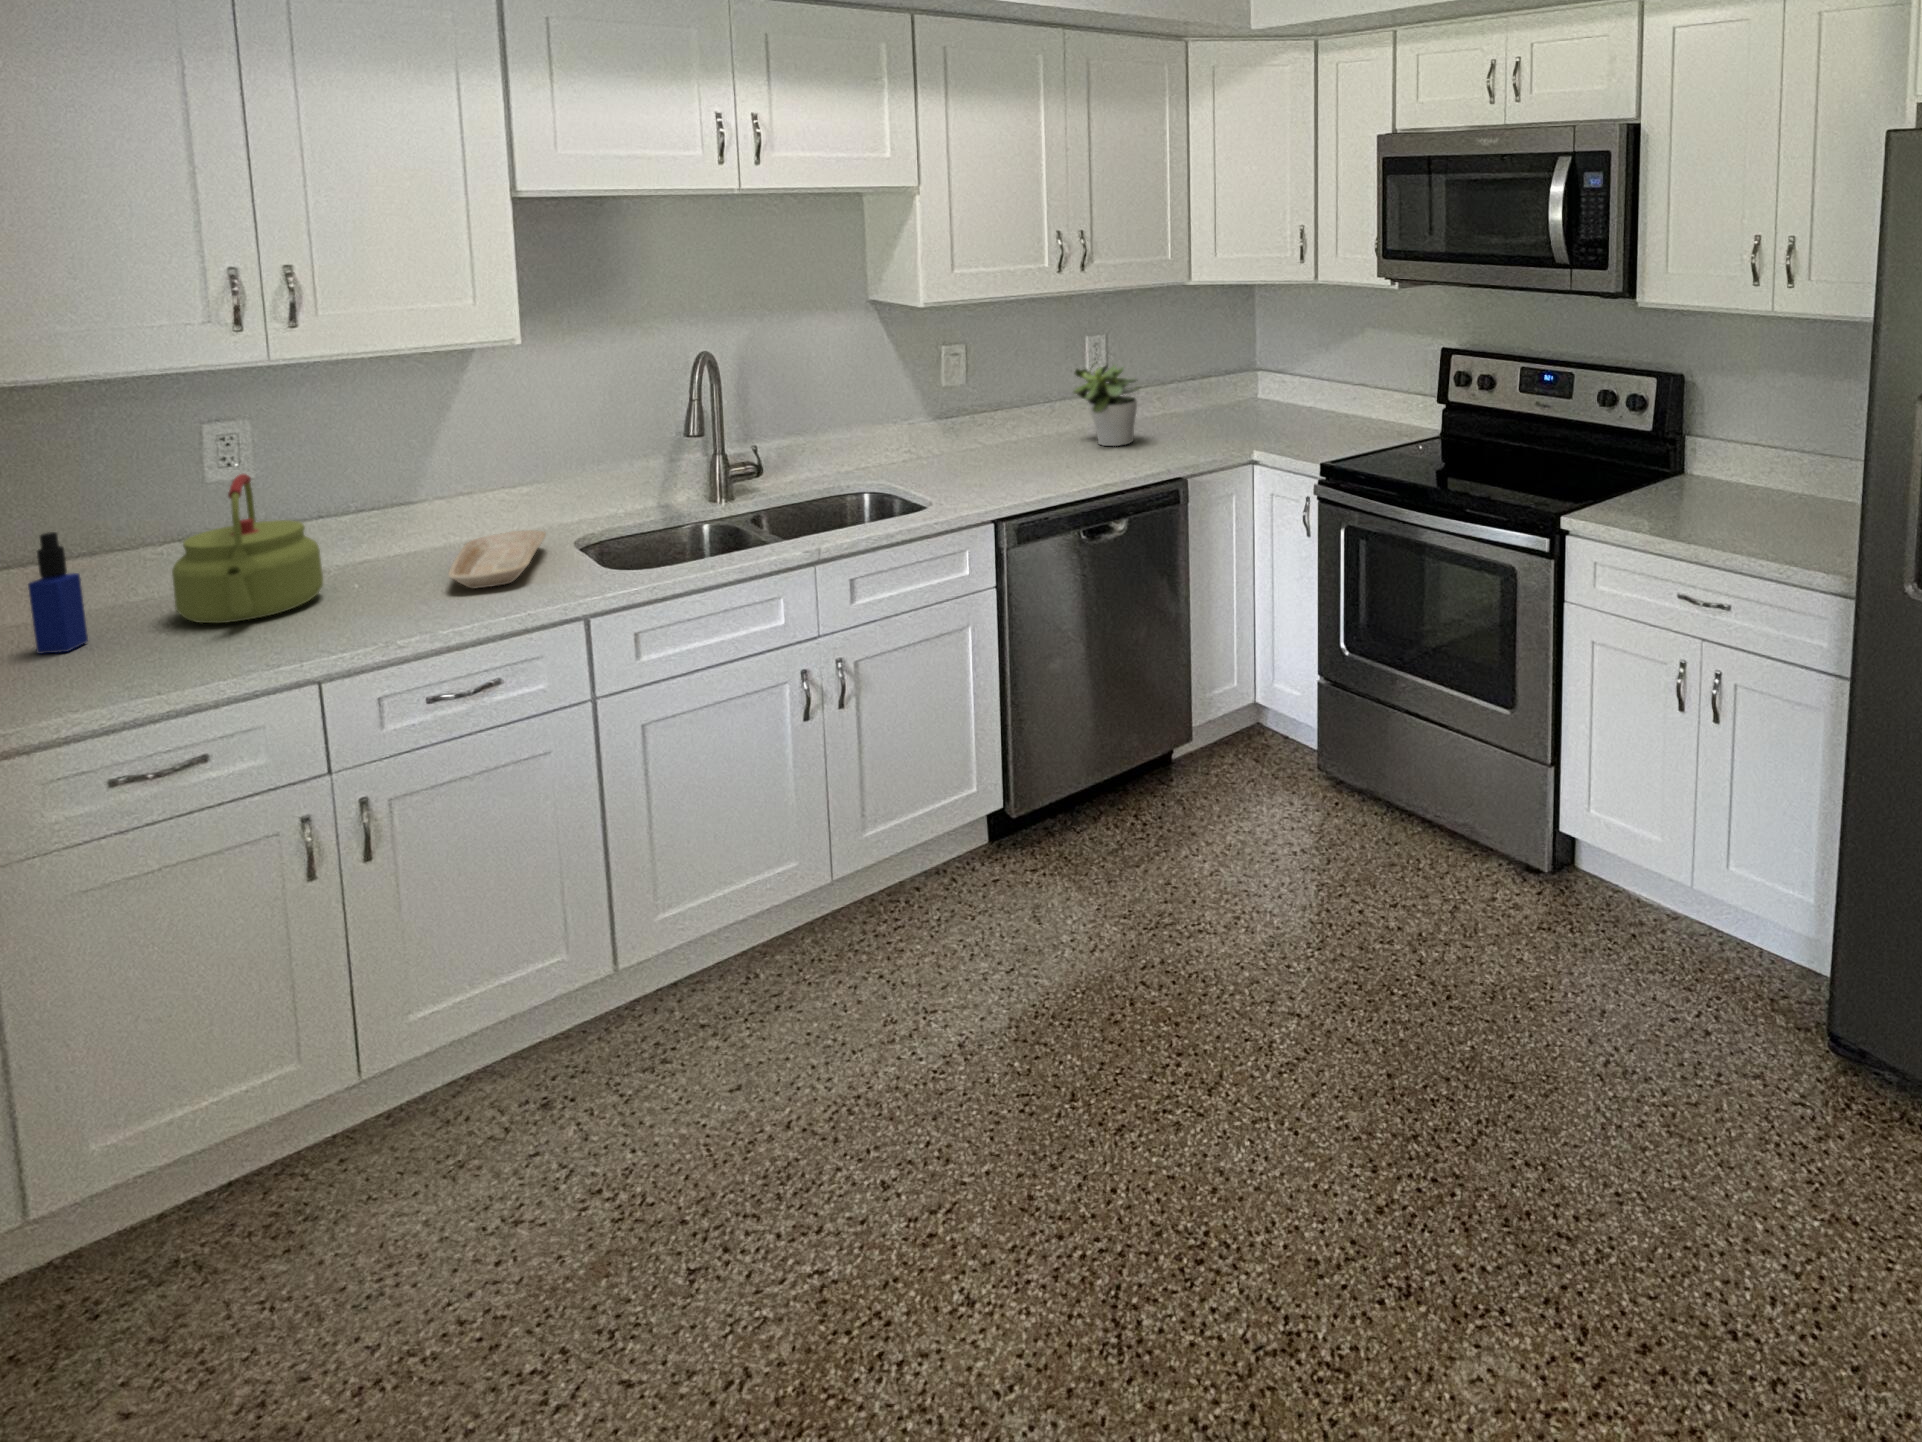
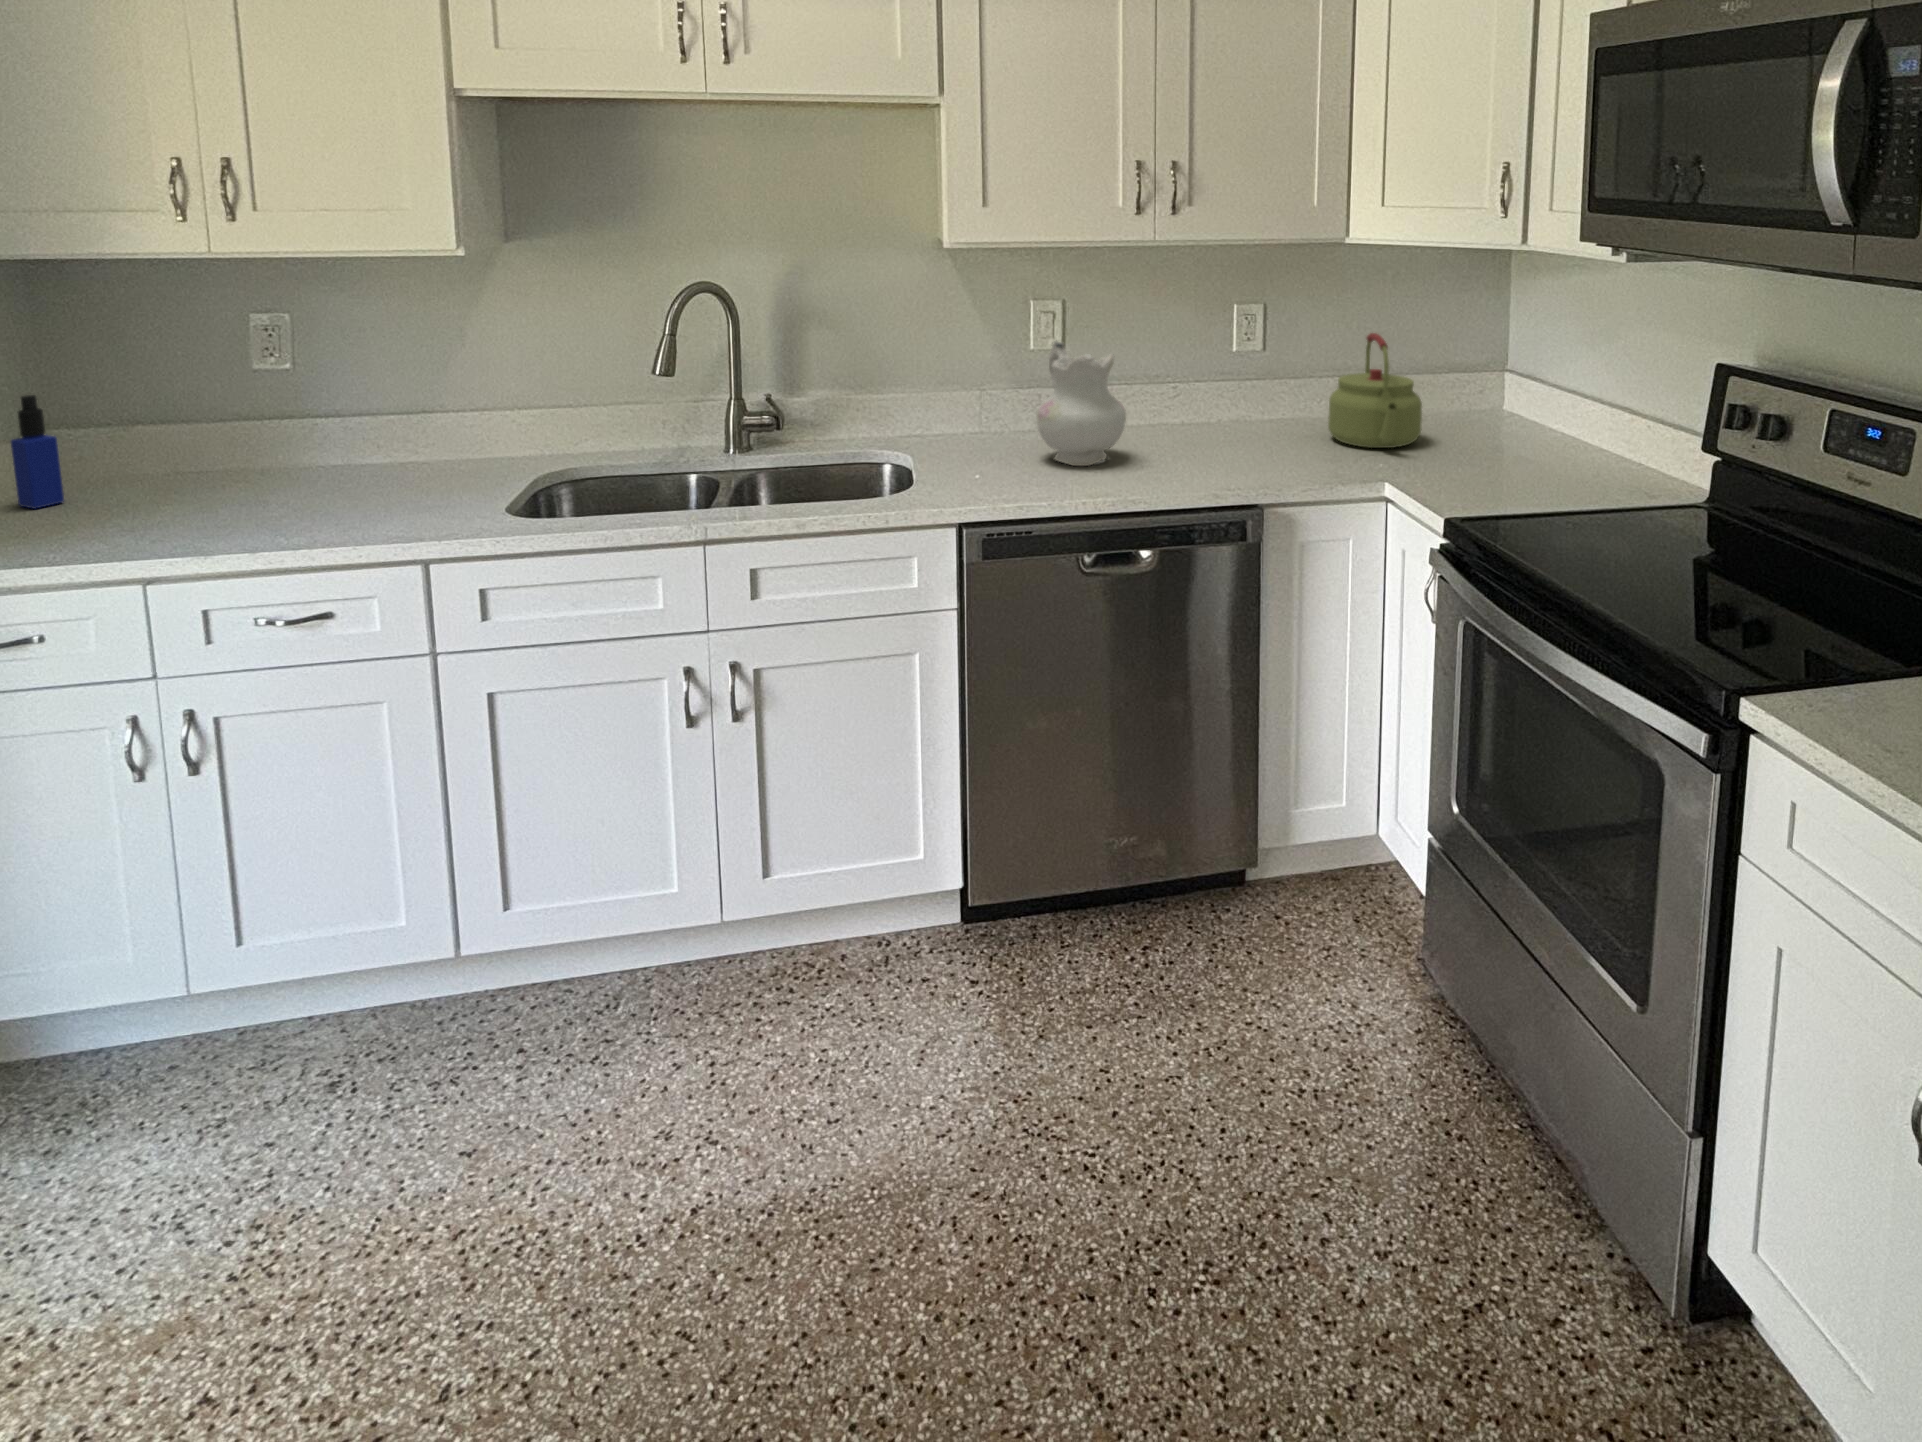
potted plant: present [1073,365,1139,446] -> none [1185,333,1268,447]
ceramic pitcher: none [985,377,1059,472] -> present [1037,341,1126,466]
kettle: present [172,474,323,623] -> present [1328,333,1422,448]
tray: present [449,530,546,589] -> none [346,452,510,509]

